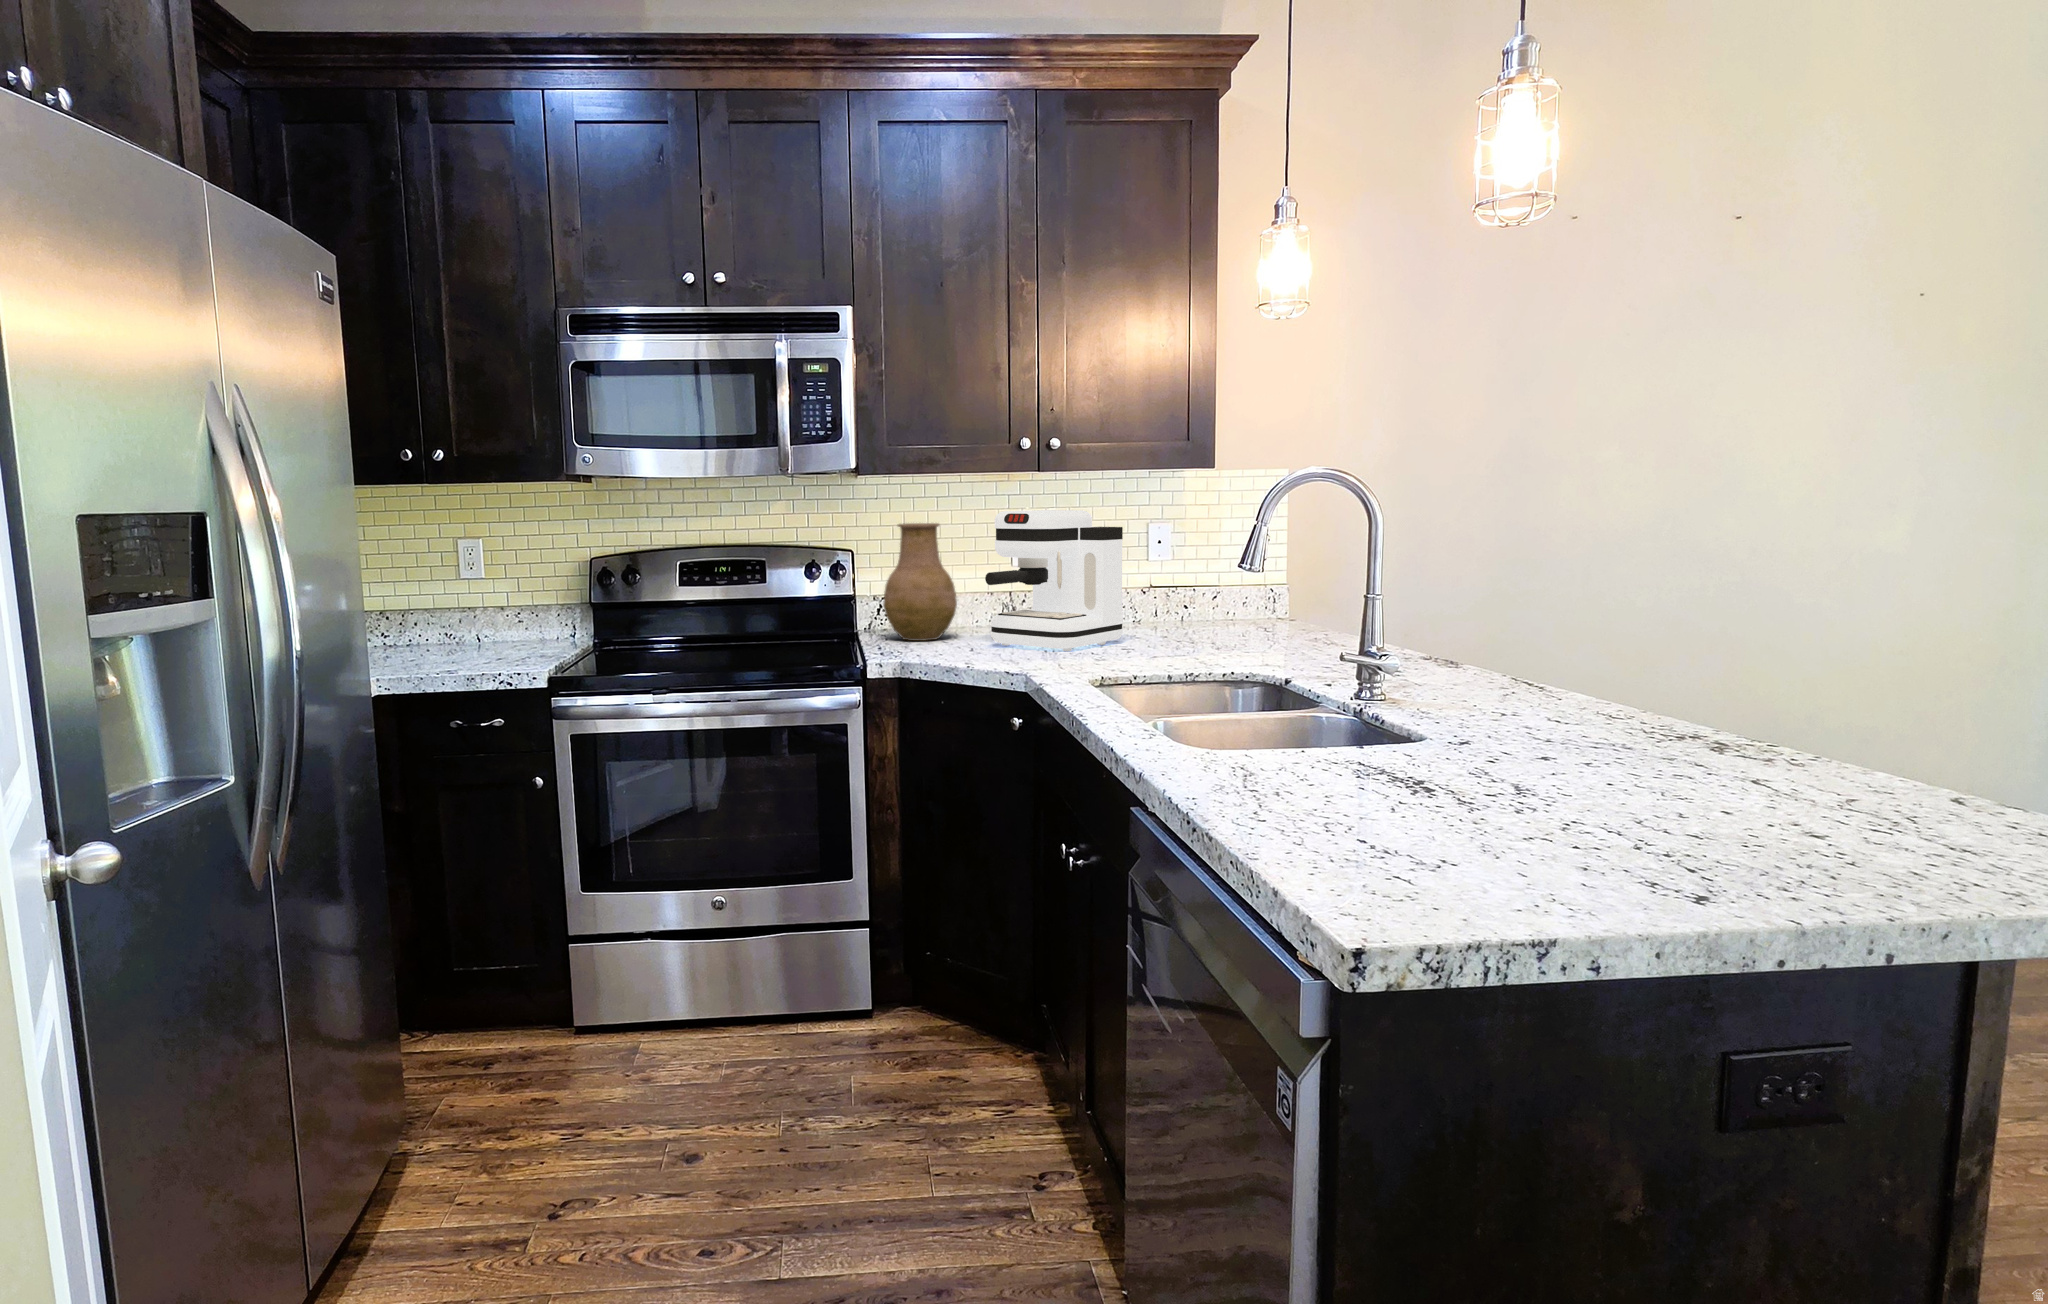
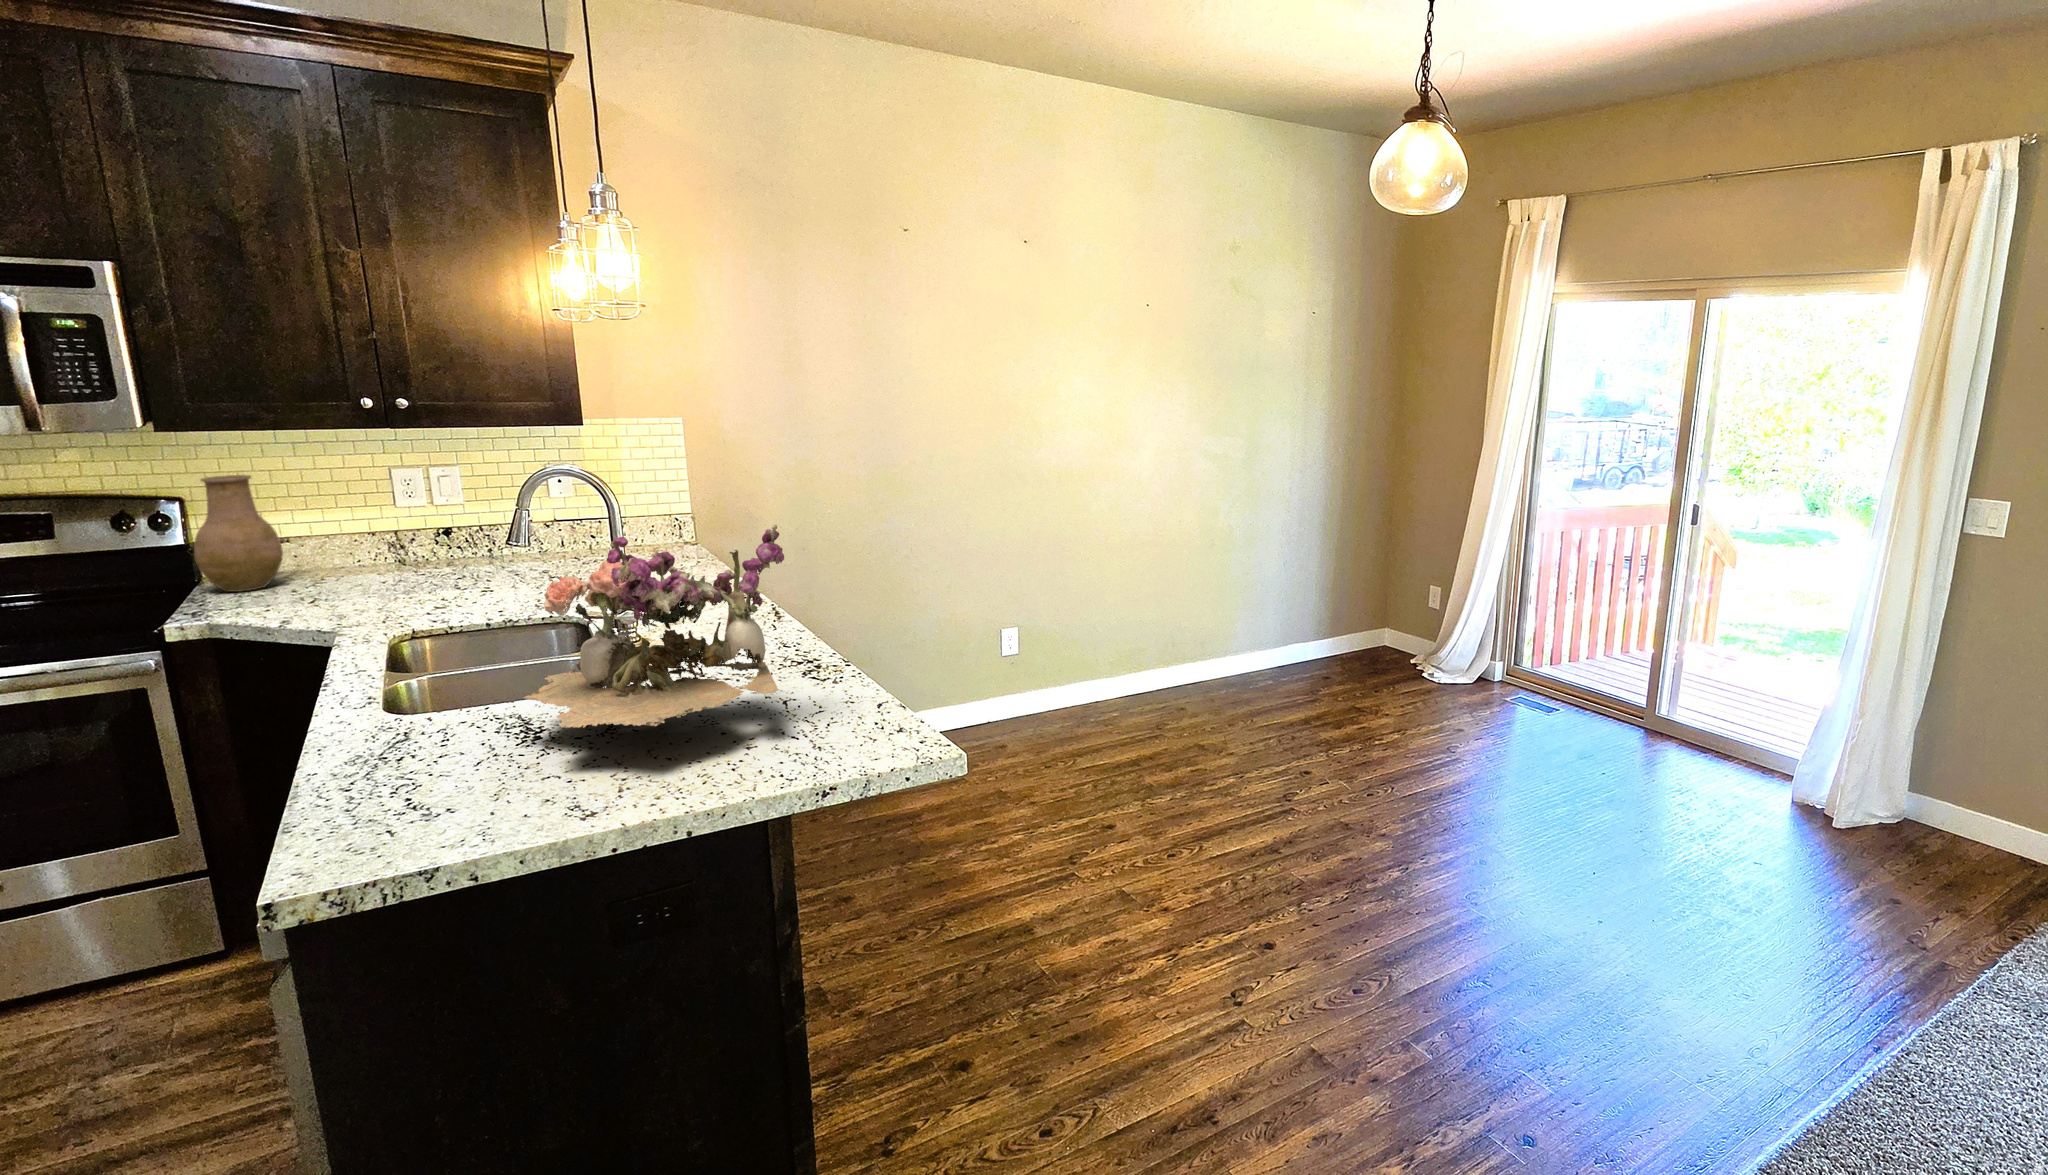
coffee maker: present [985,510,1123,651] -> none [287,460,453,595]
flower arrangement: none [1460,519,1886,800] -> present [523,524,784,728]

